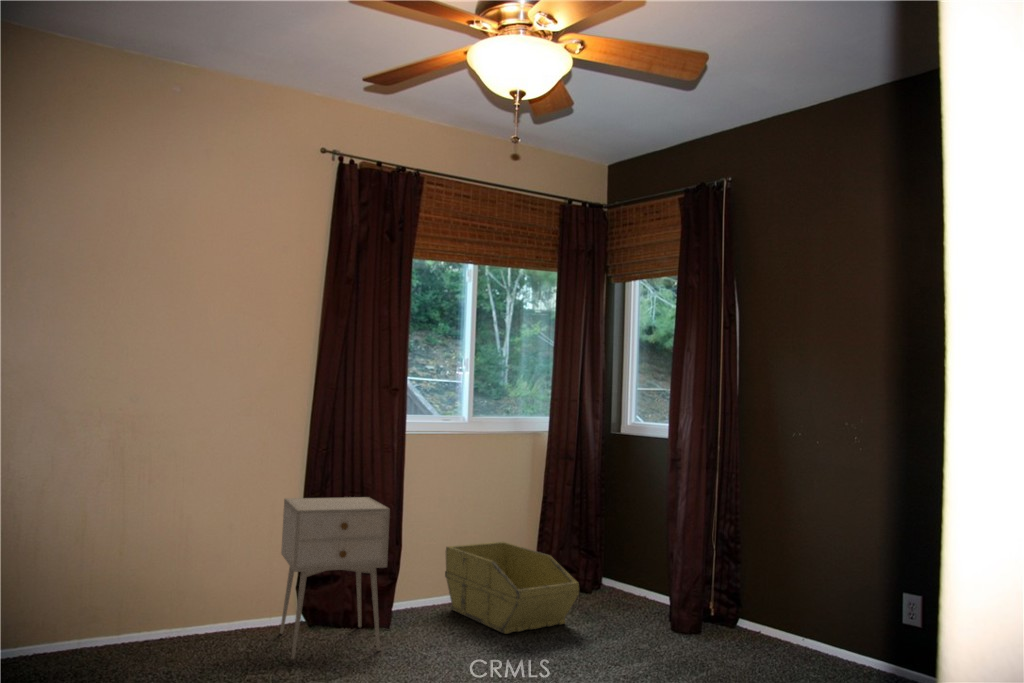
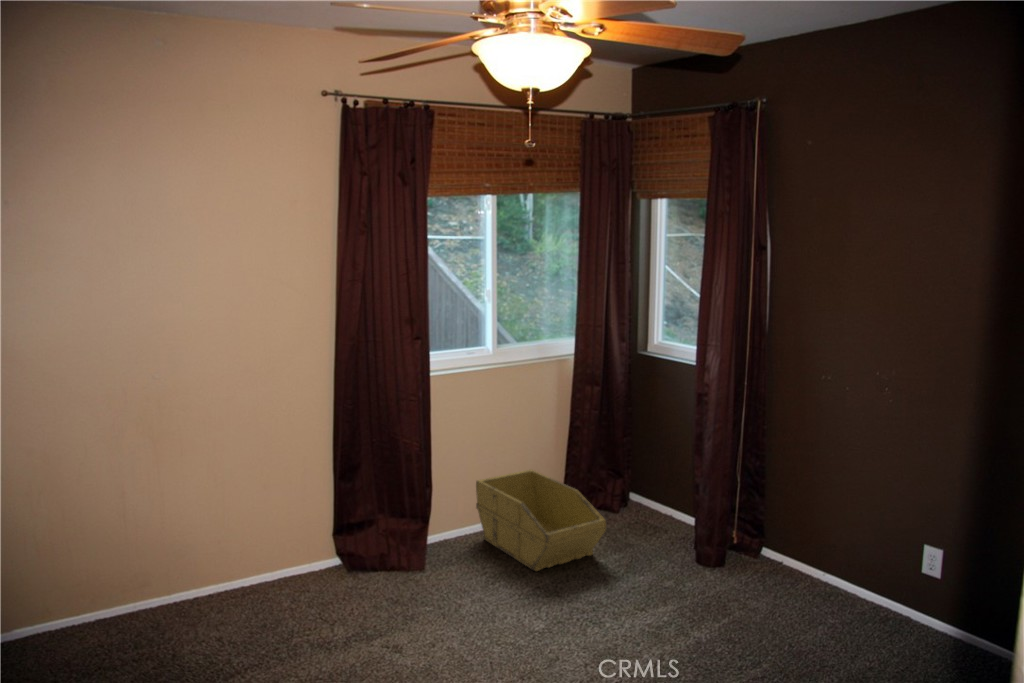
nightstand: present [280,497,390,658] -> none [315,447,419,612]

